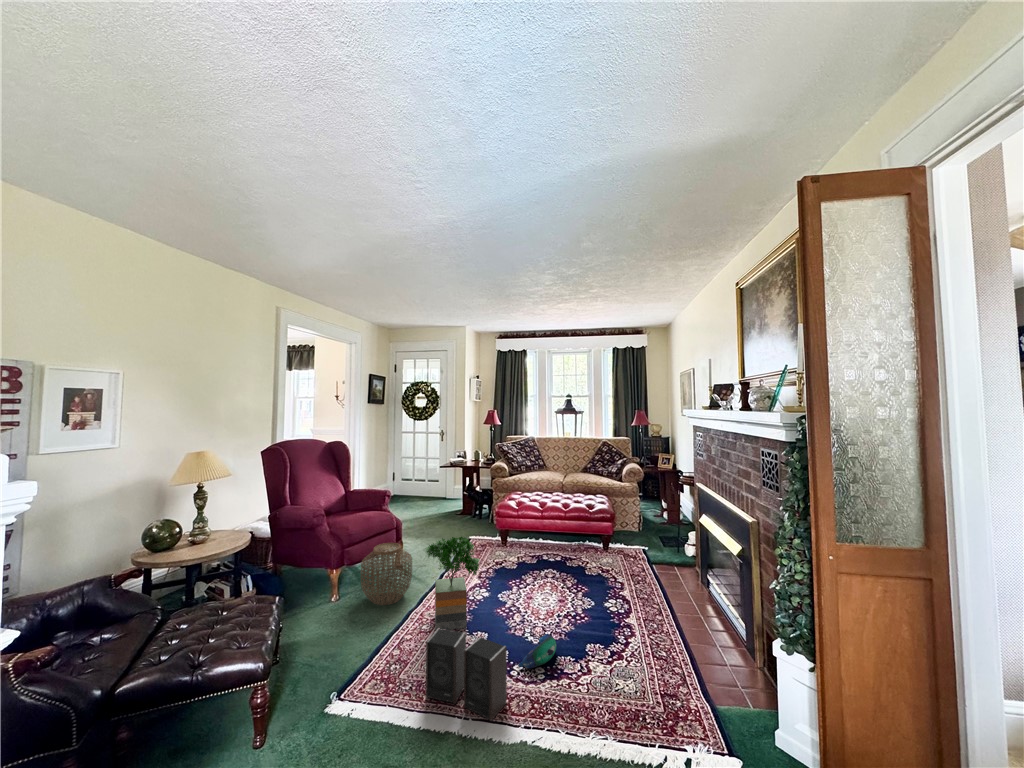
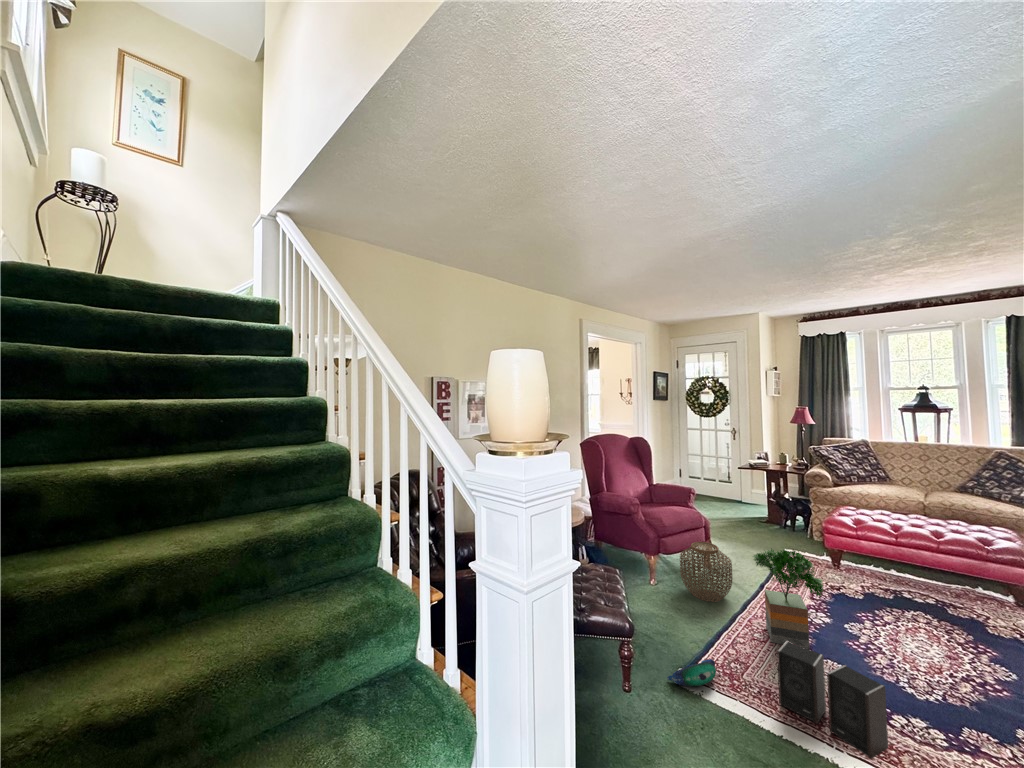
plush toy: present [518,634,556,668] -> present [667,659,716,686]

